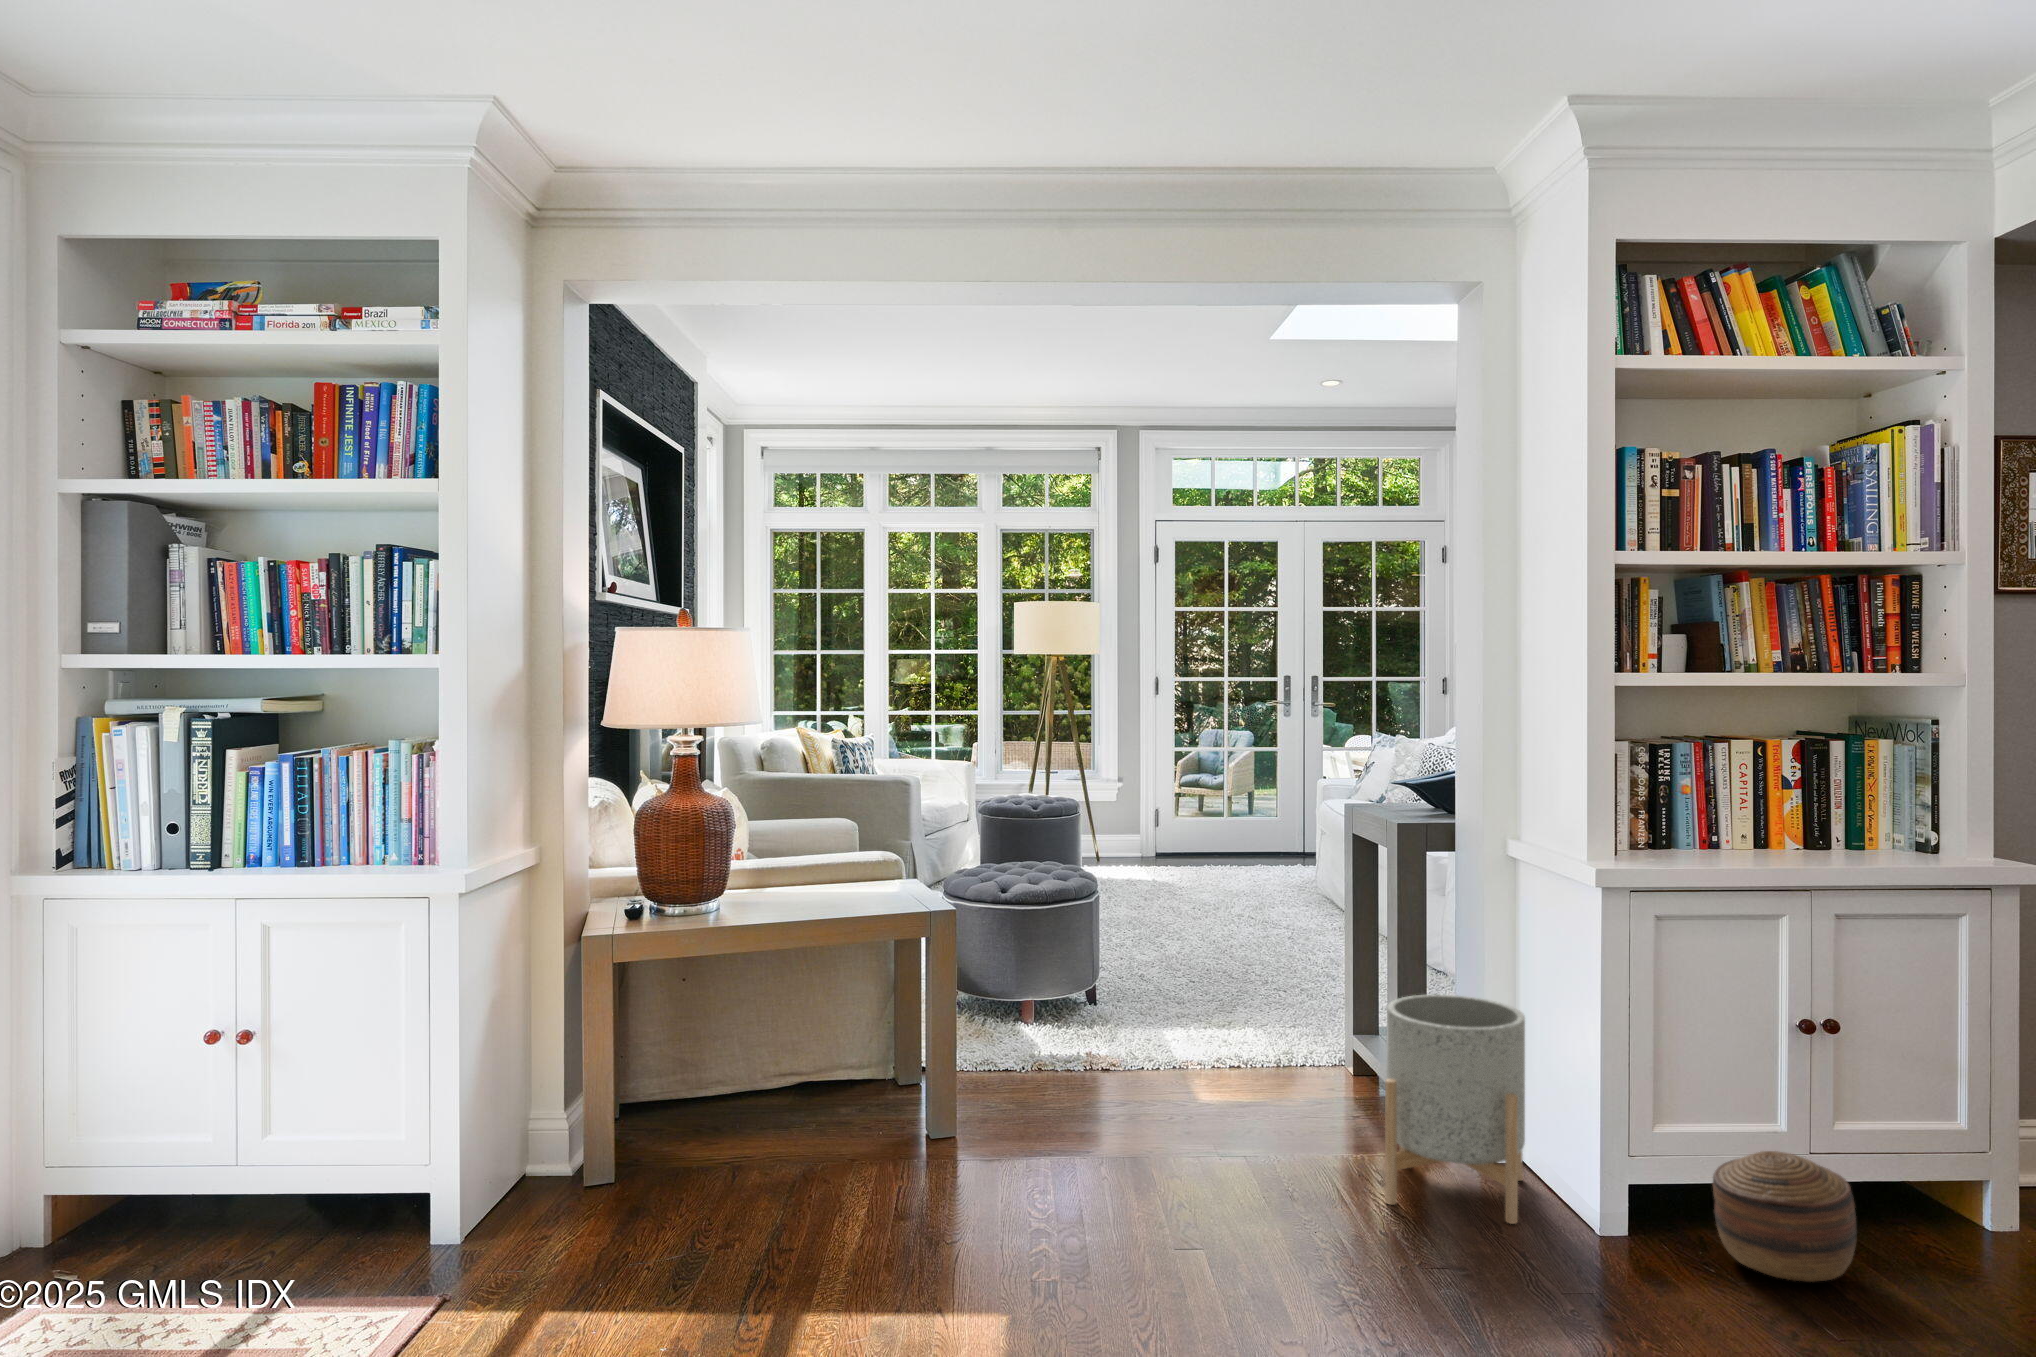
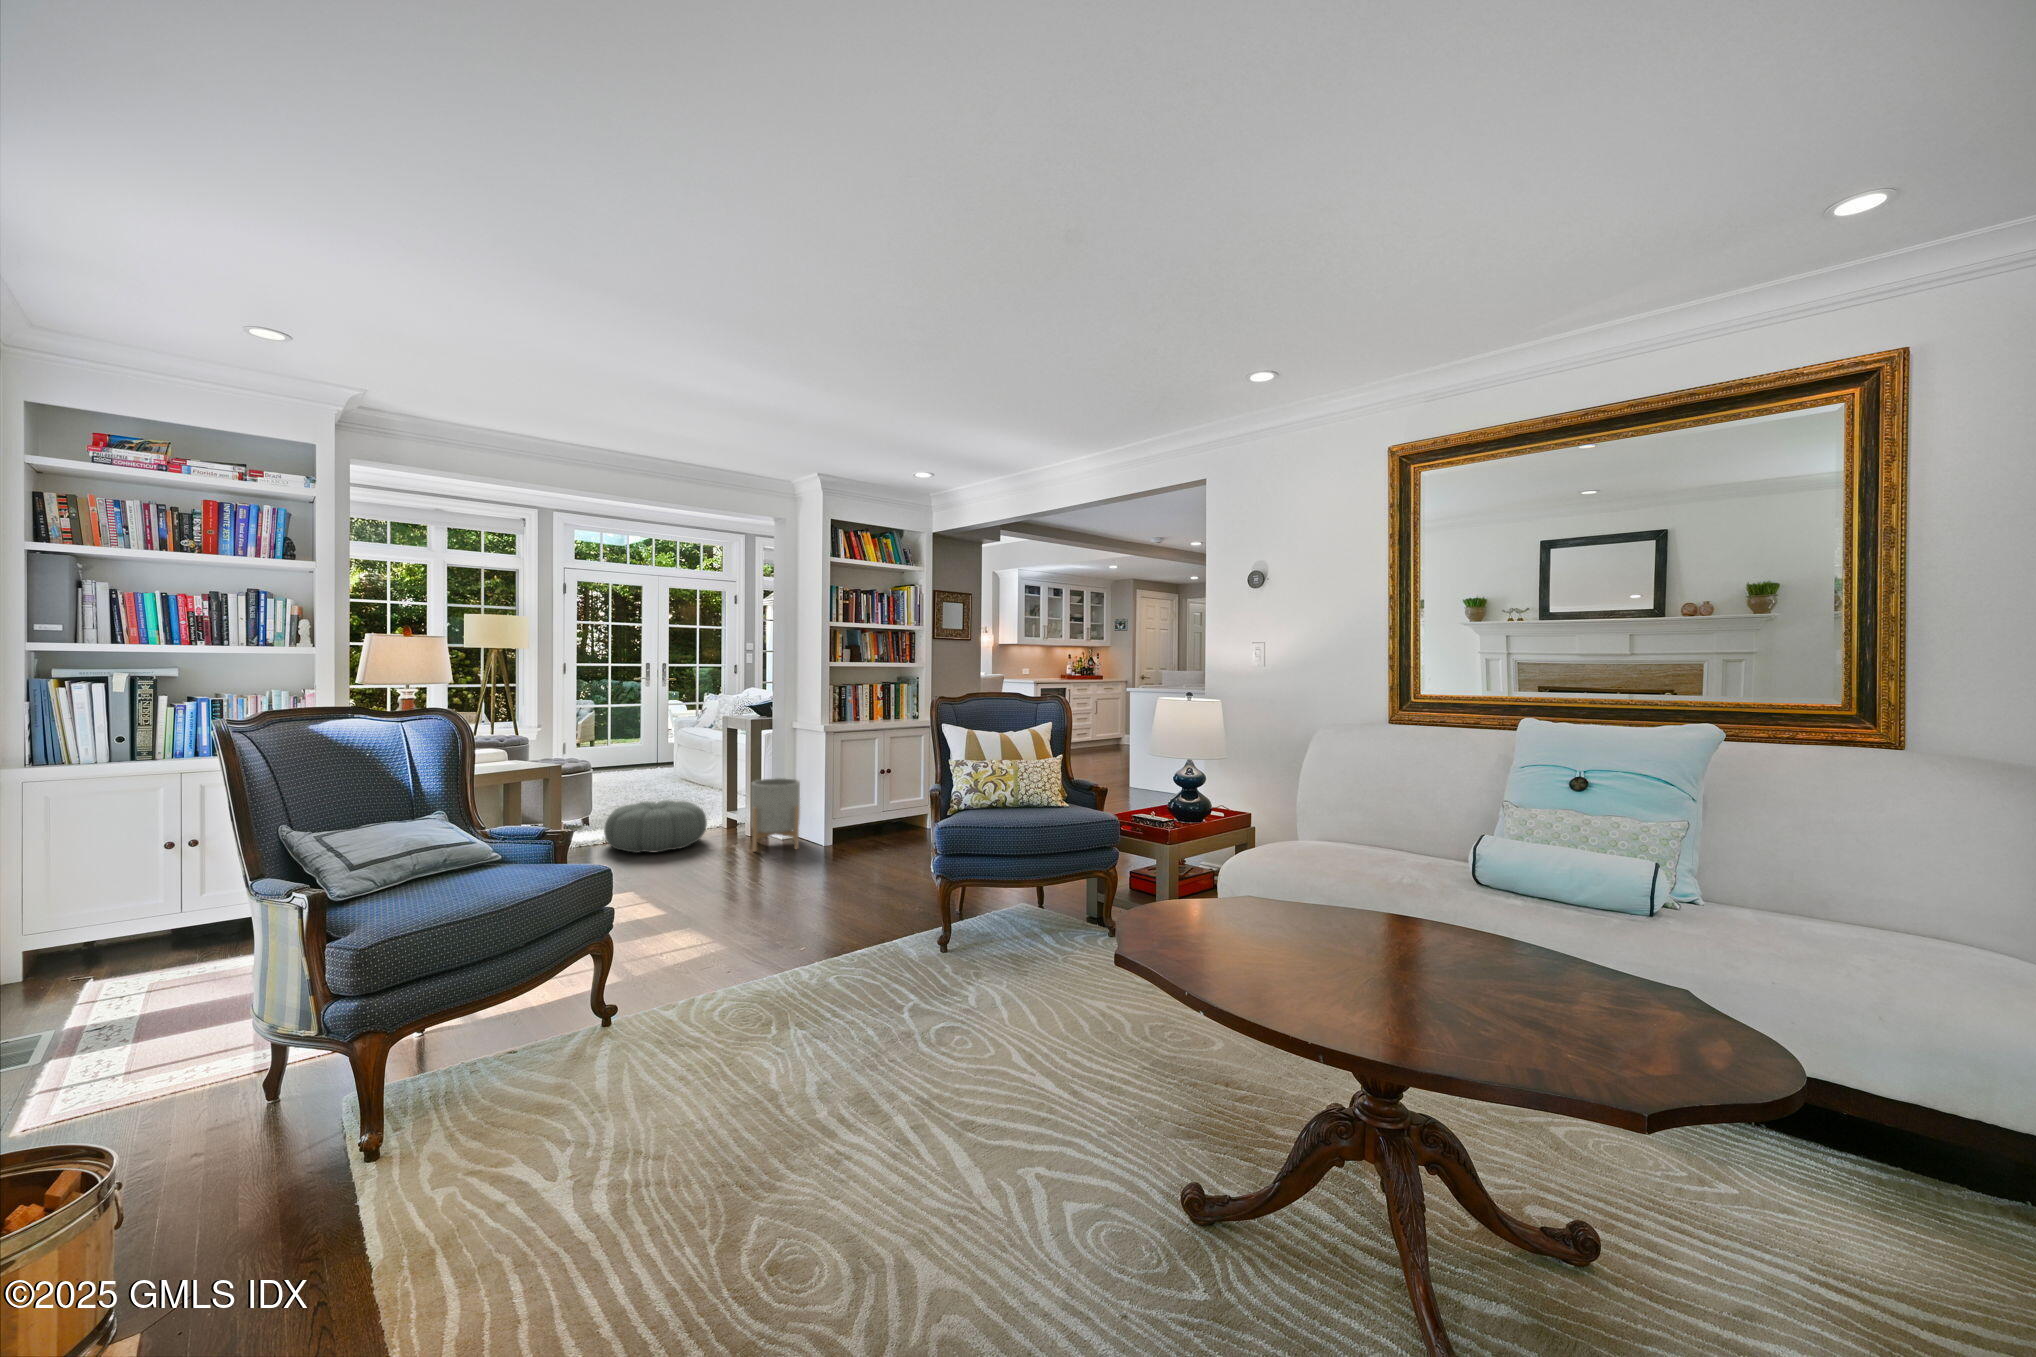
pouf: none [1059,1006,1287,1149] -> present [604,800,707,853]
basket: present [1712,1151,1856,1281] -> none [858,810,896,847]

